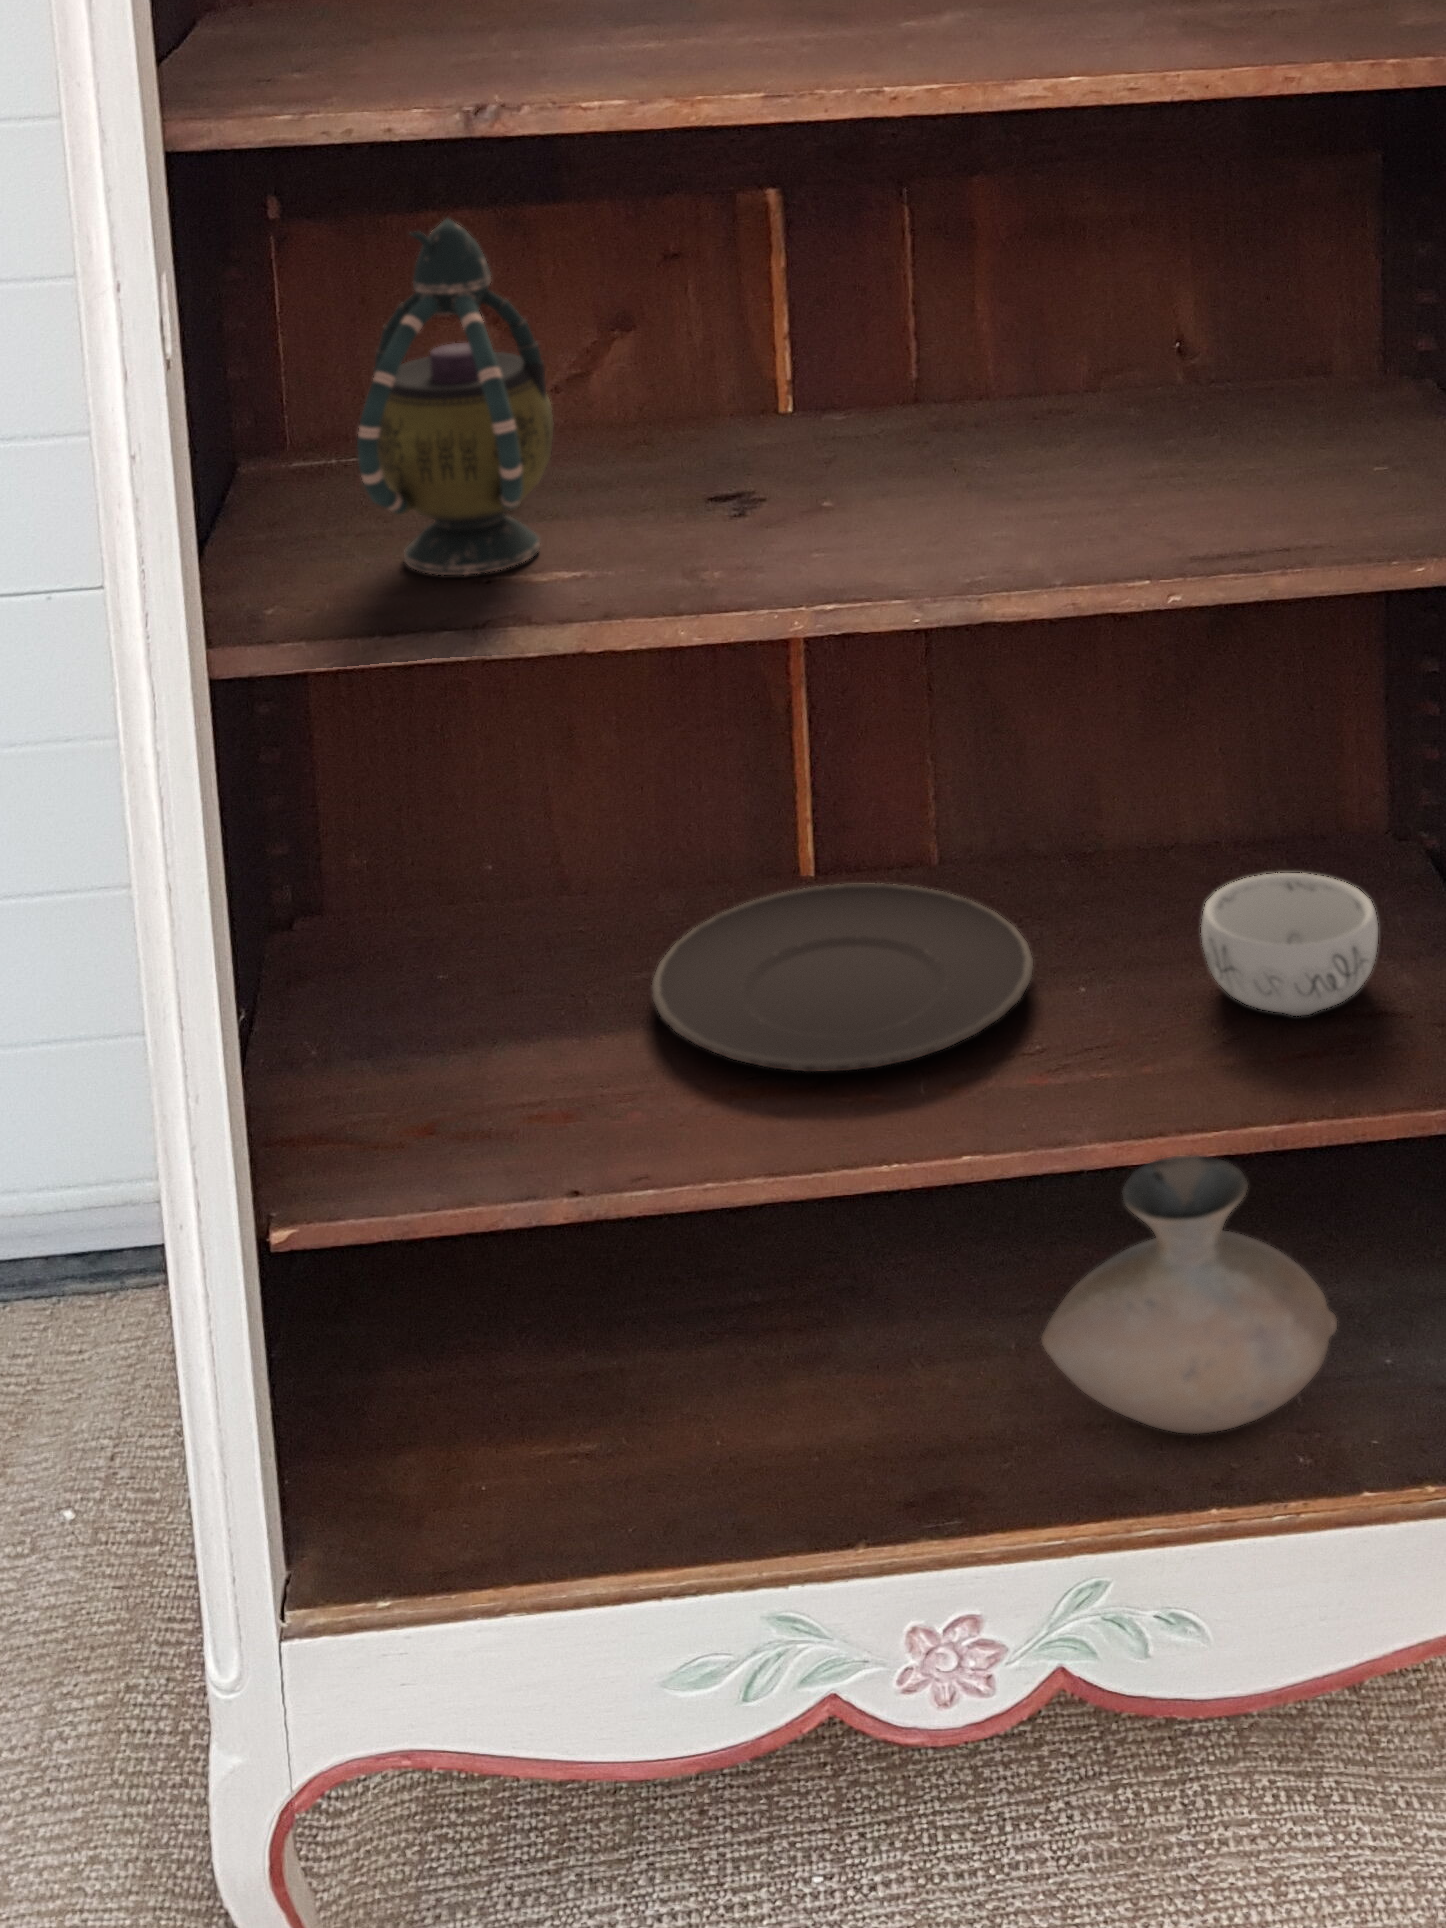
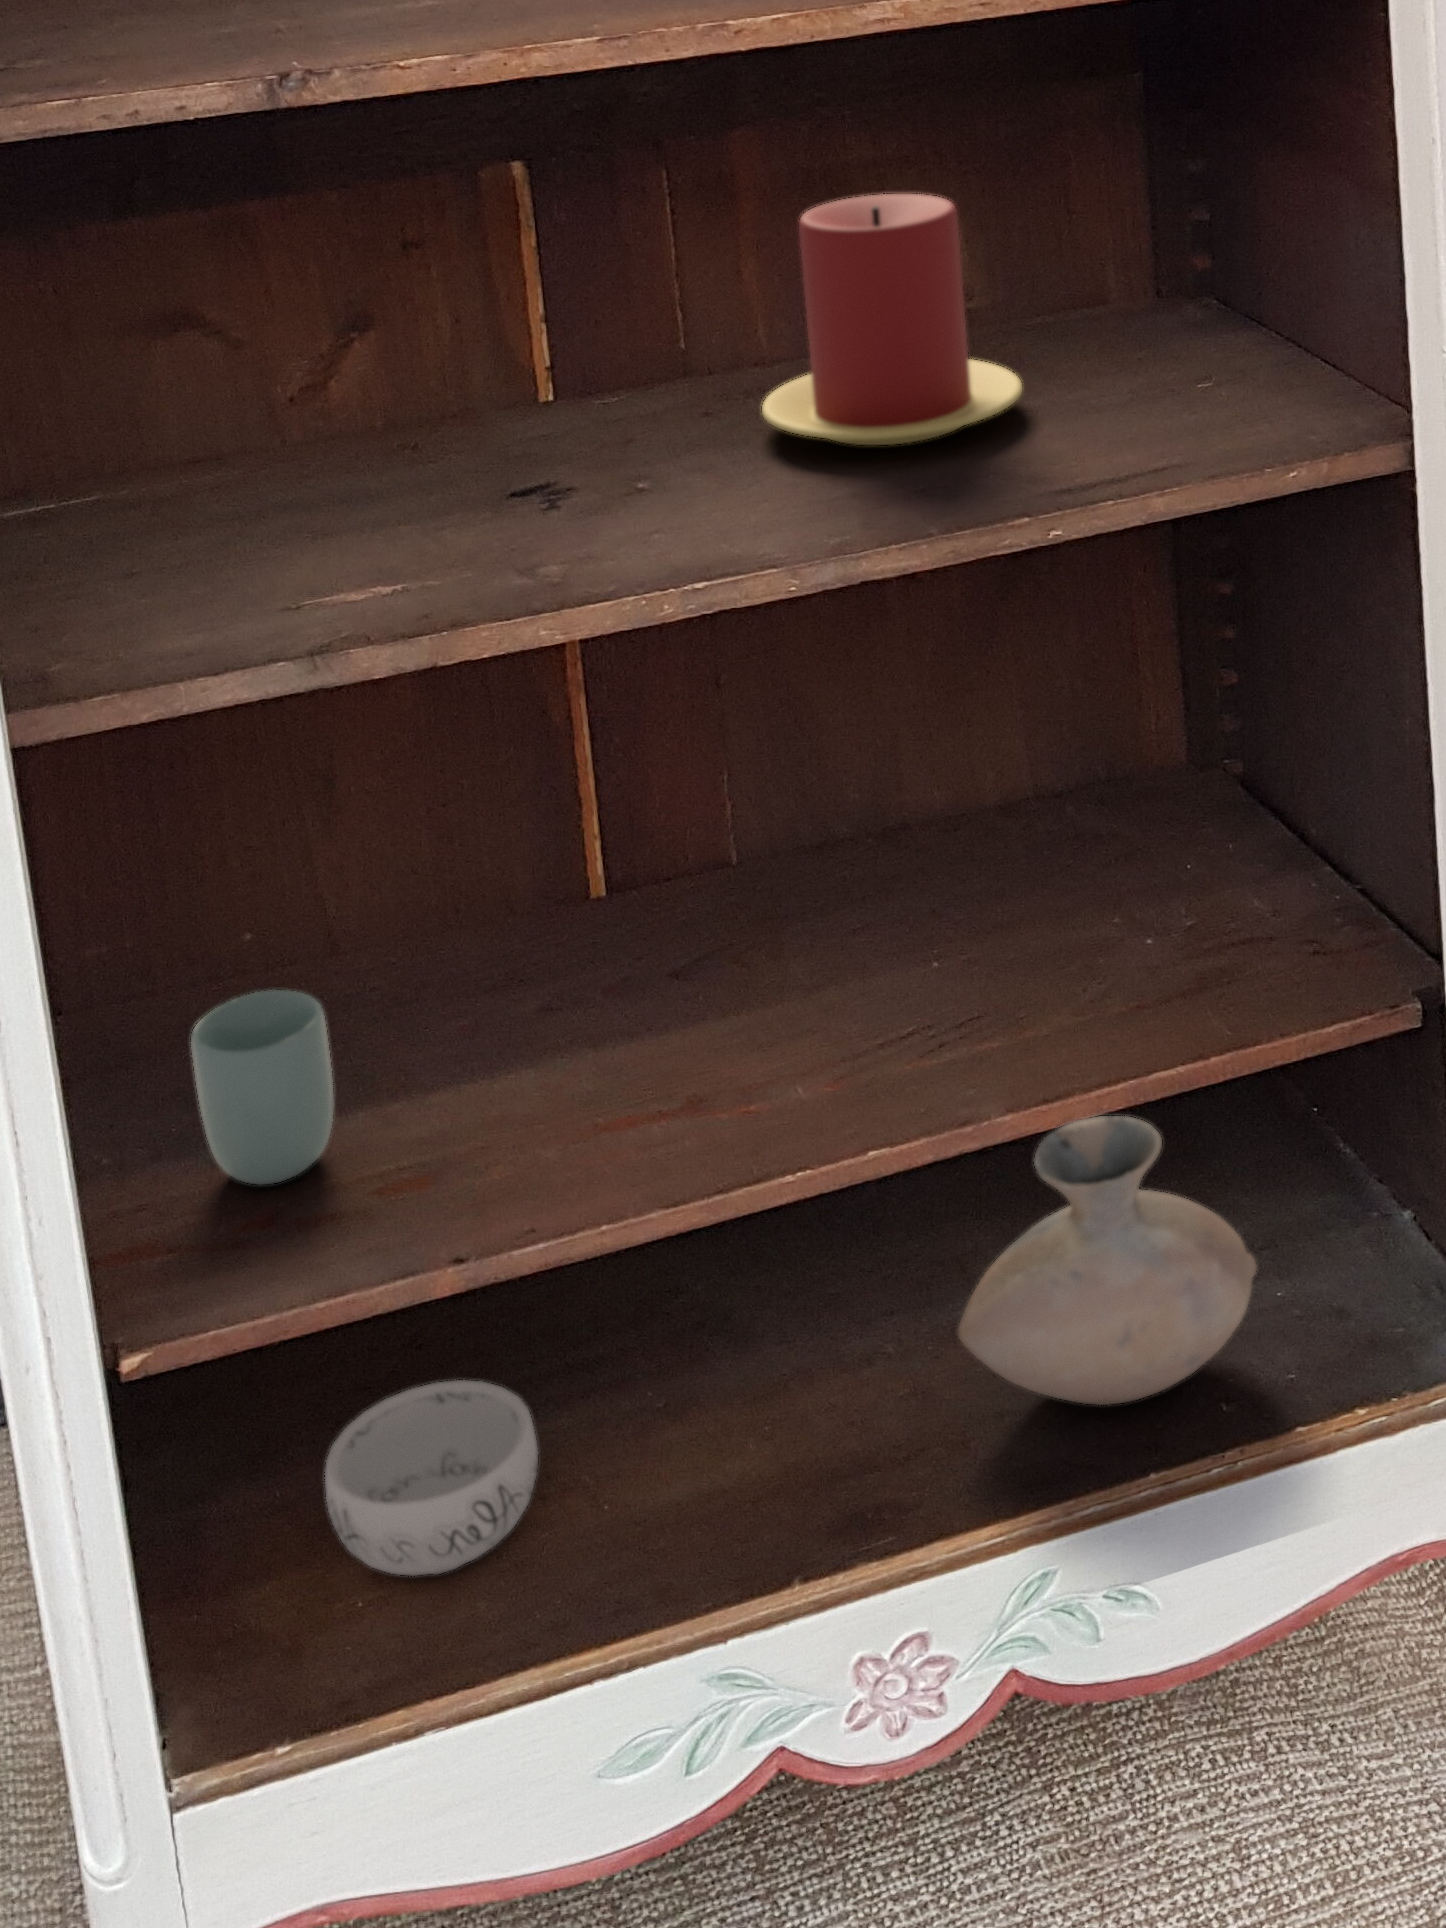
teapot: present [357,219,553,575] -> none [150,206,363,602]
candle: none [941,249,1188,488] -> present [762,194,1022,445]
decorative bowl: present [1201,873,1378,1016] -> present [325,1380,538,1575]
plate: present [652,883,1033,1072] -> none [485,885,896,1094]
cup: none [379,925,499,1098] -> present [191,990,333,1185]

